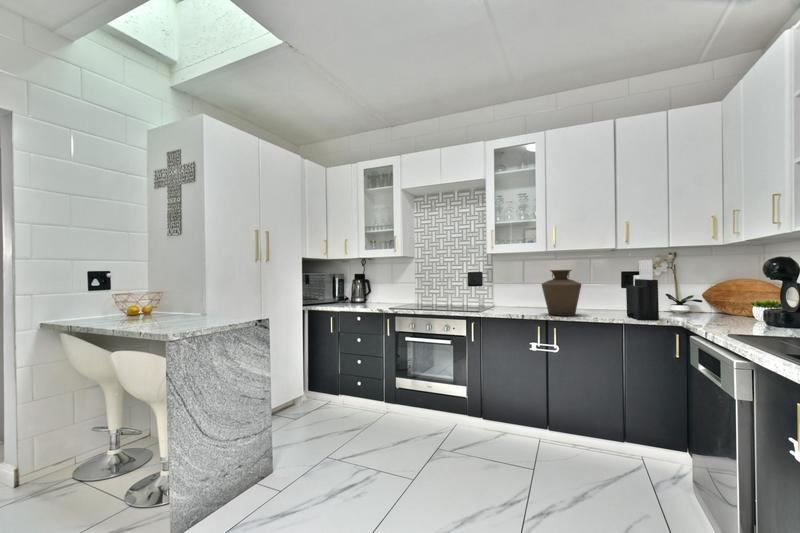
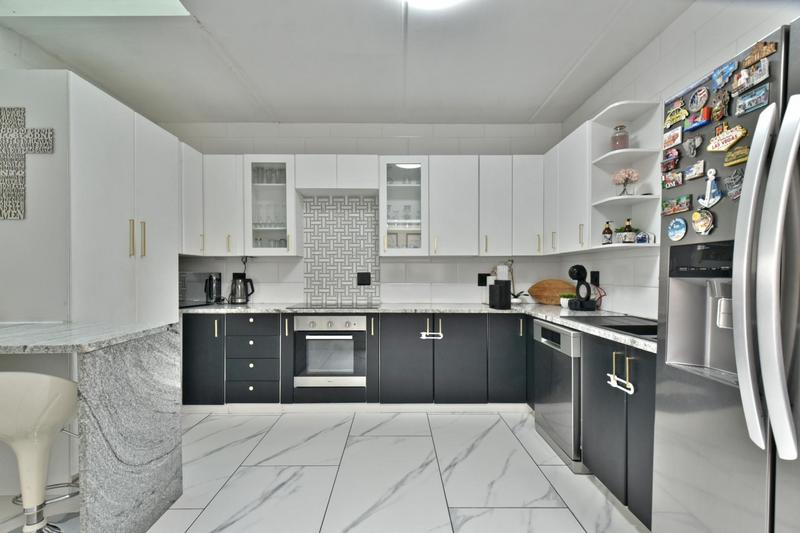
vase: present [542,270,581,316] -> none [430,272,459,309]

